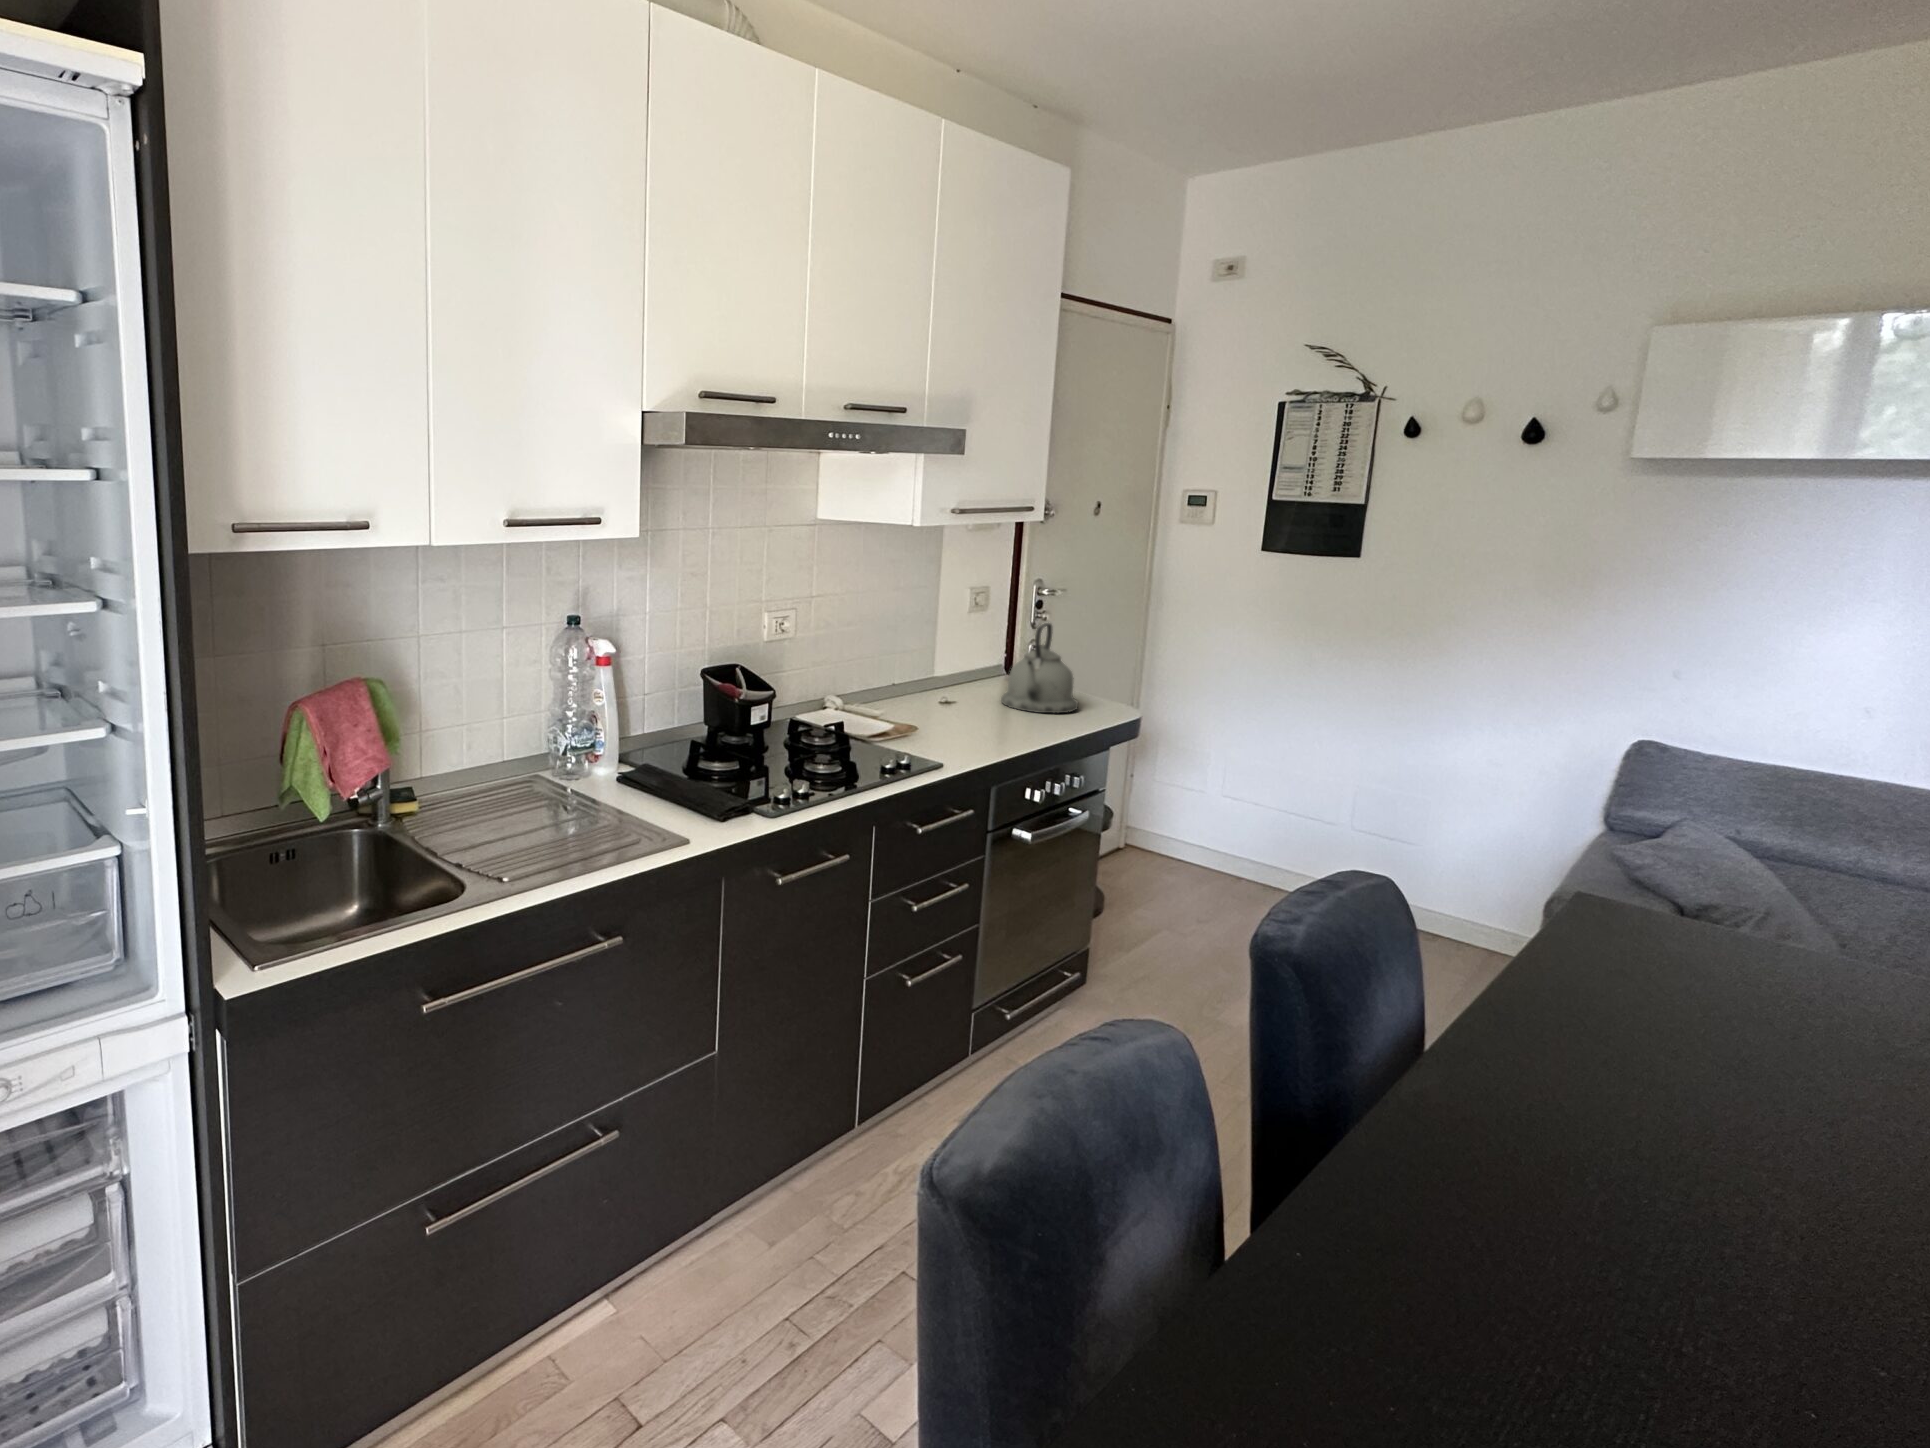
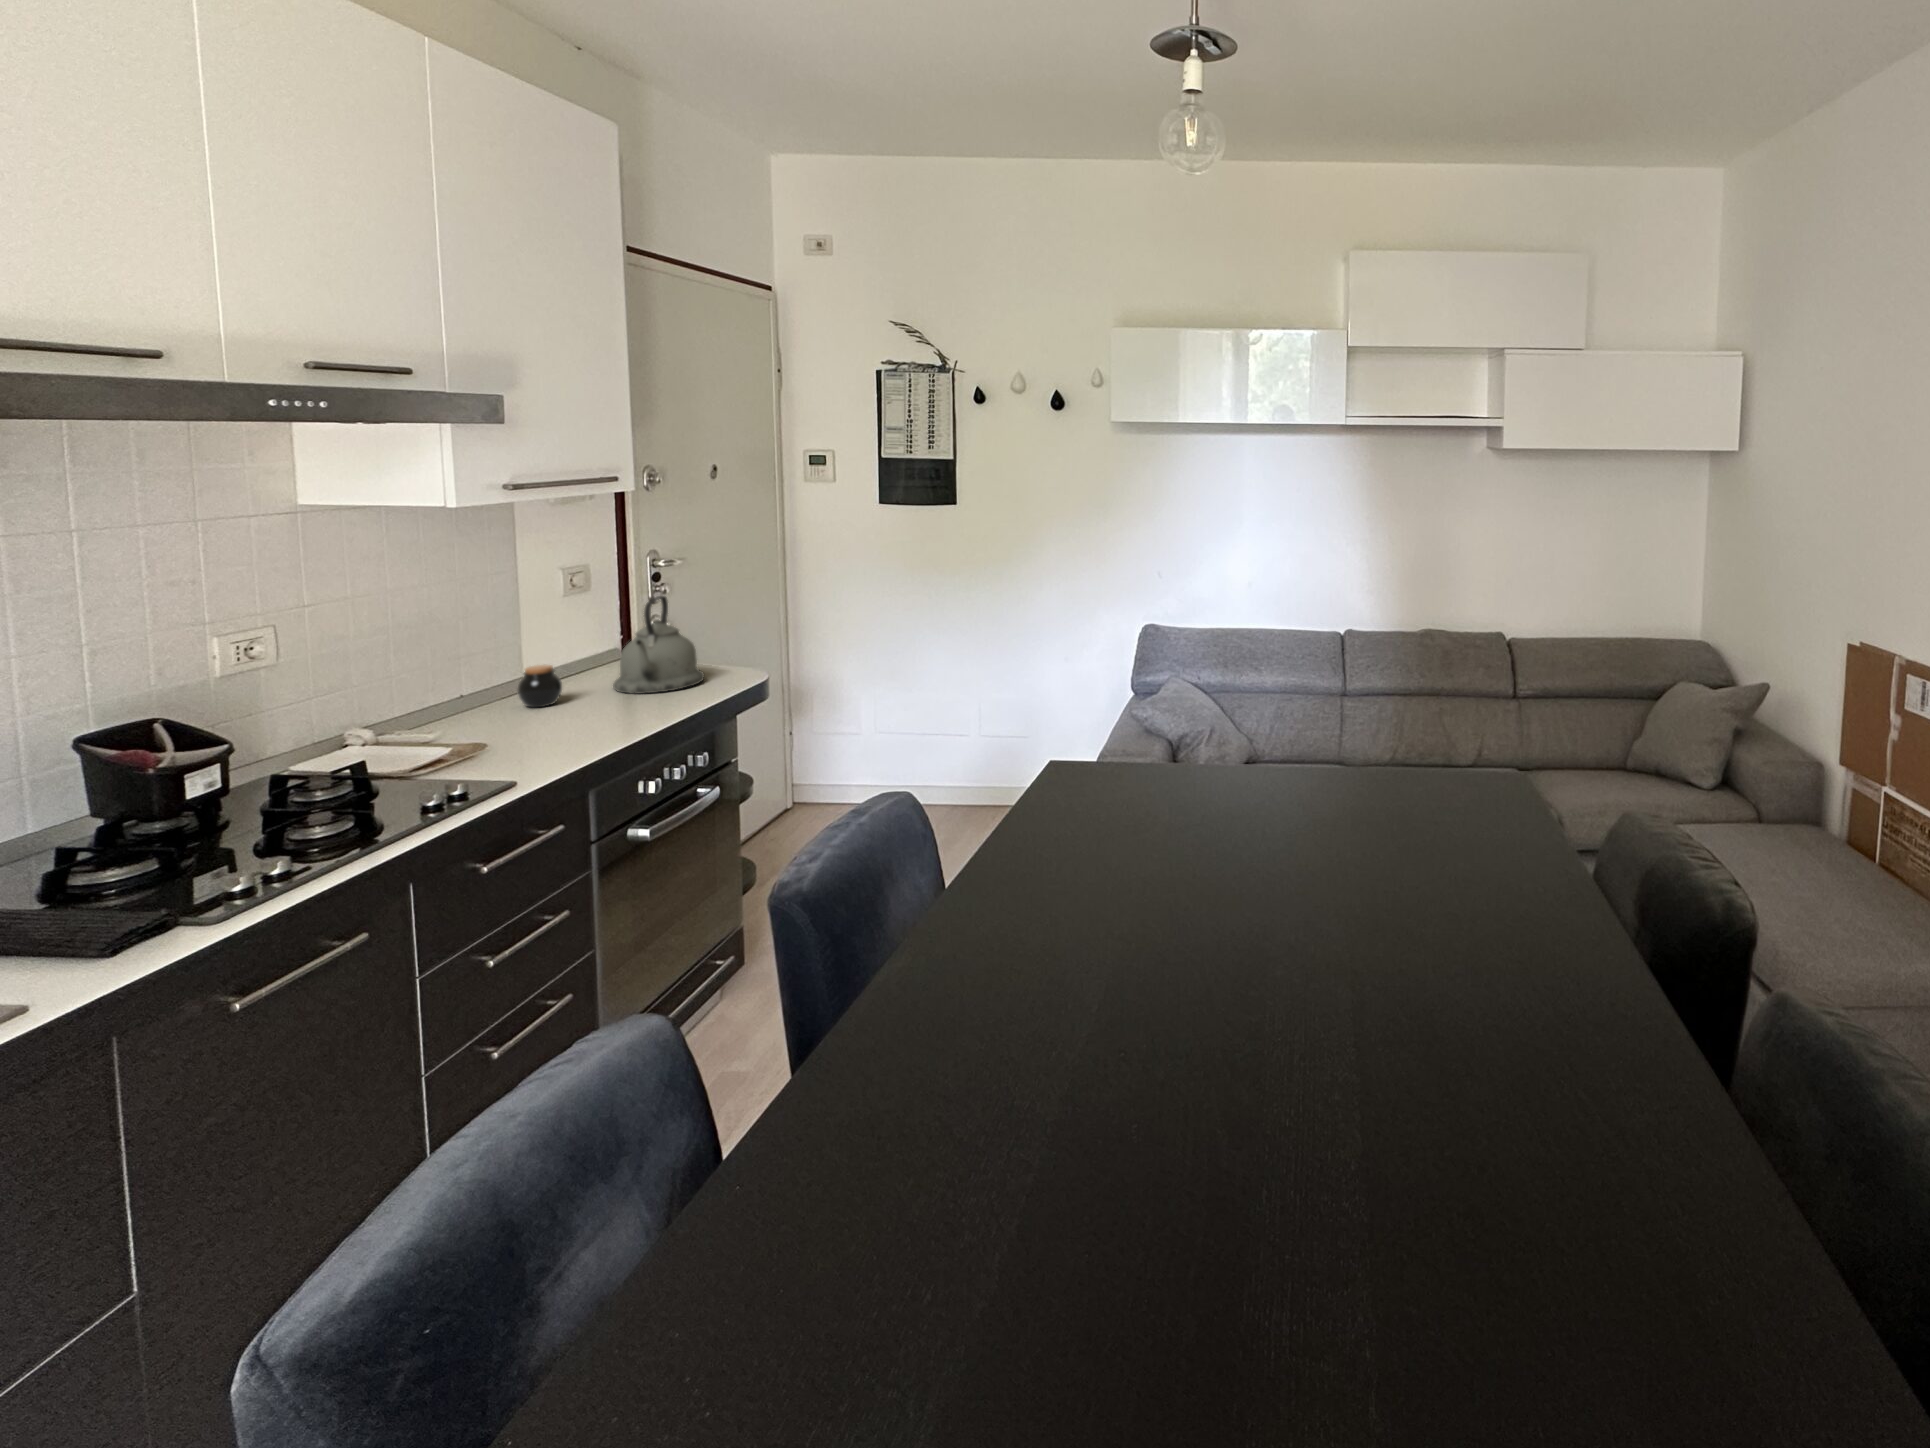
jar: none [933,670,965,706] -> present [518,665,562,708]

